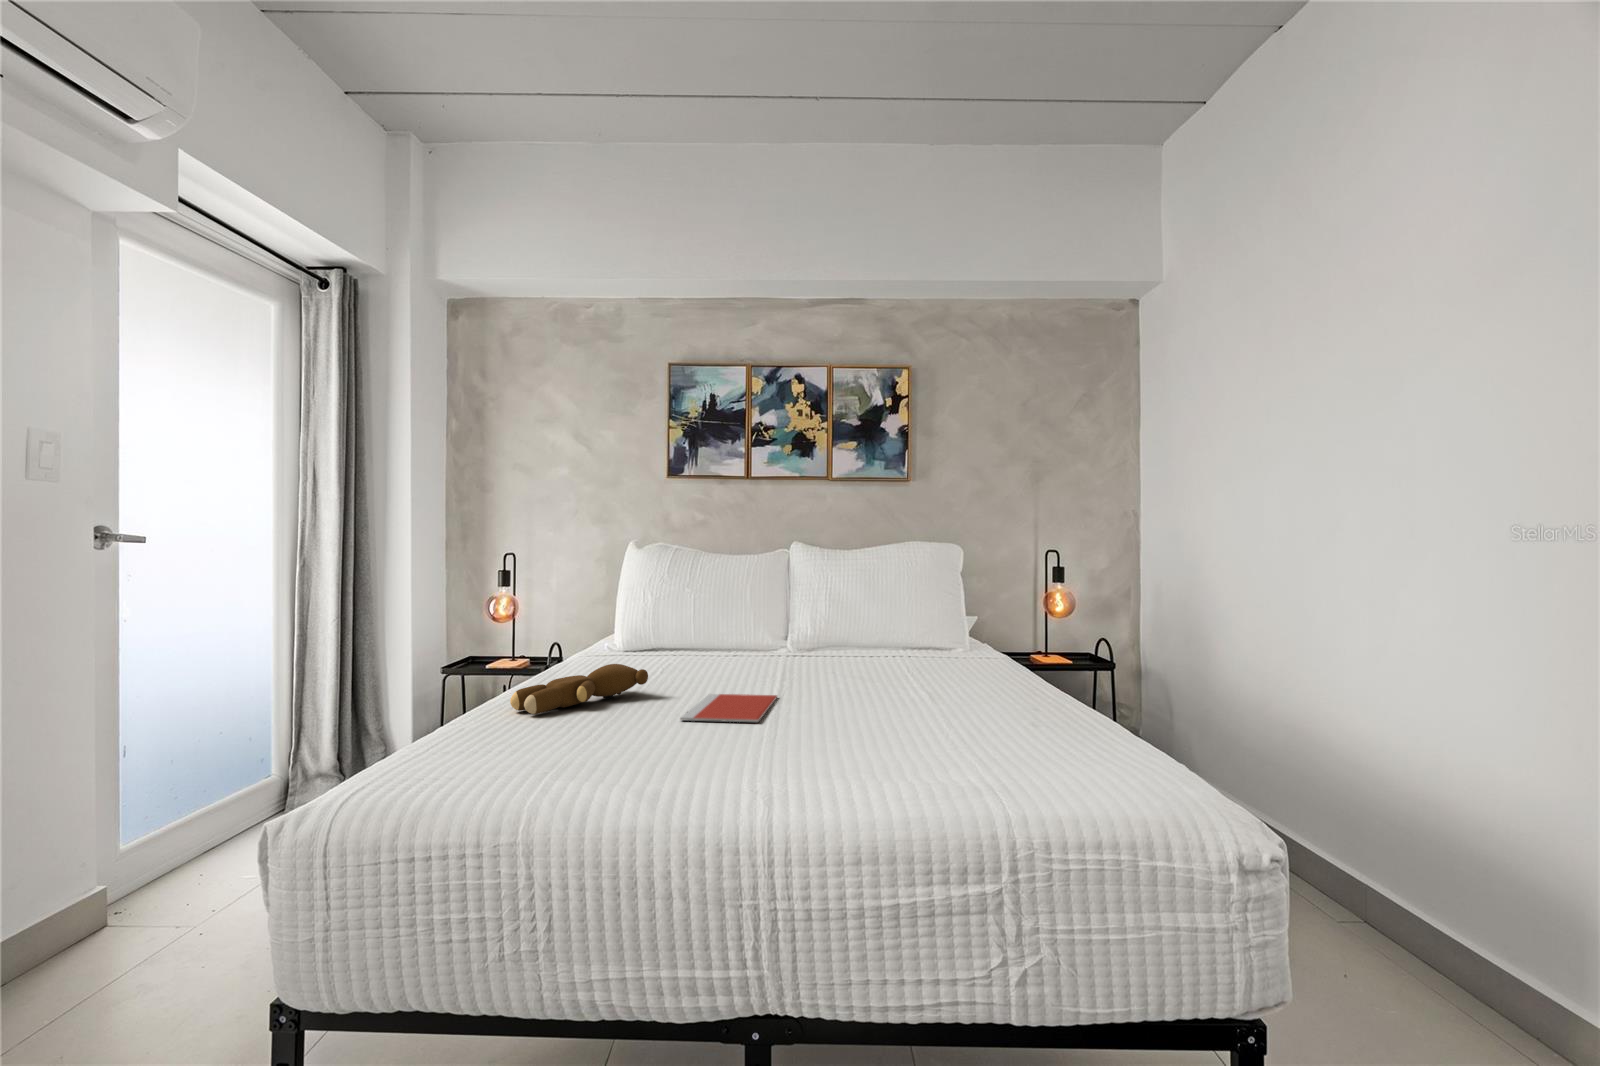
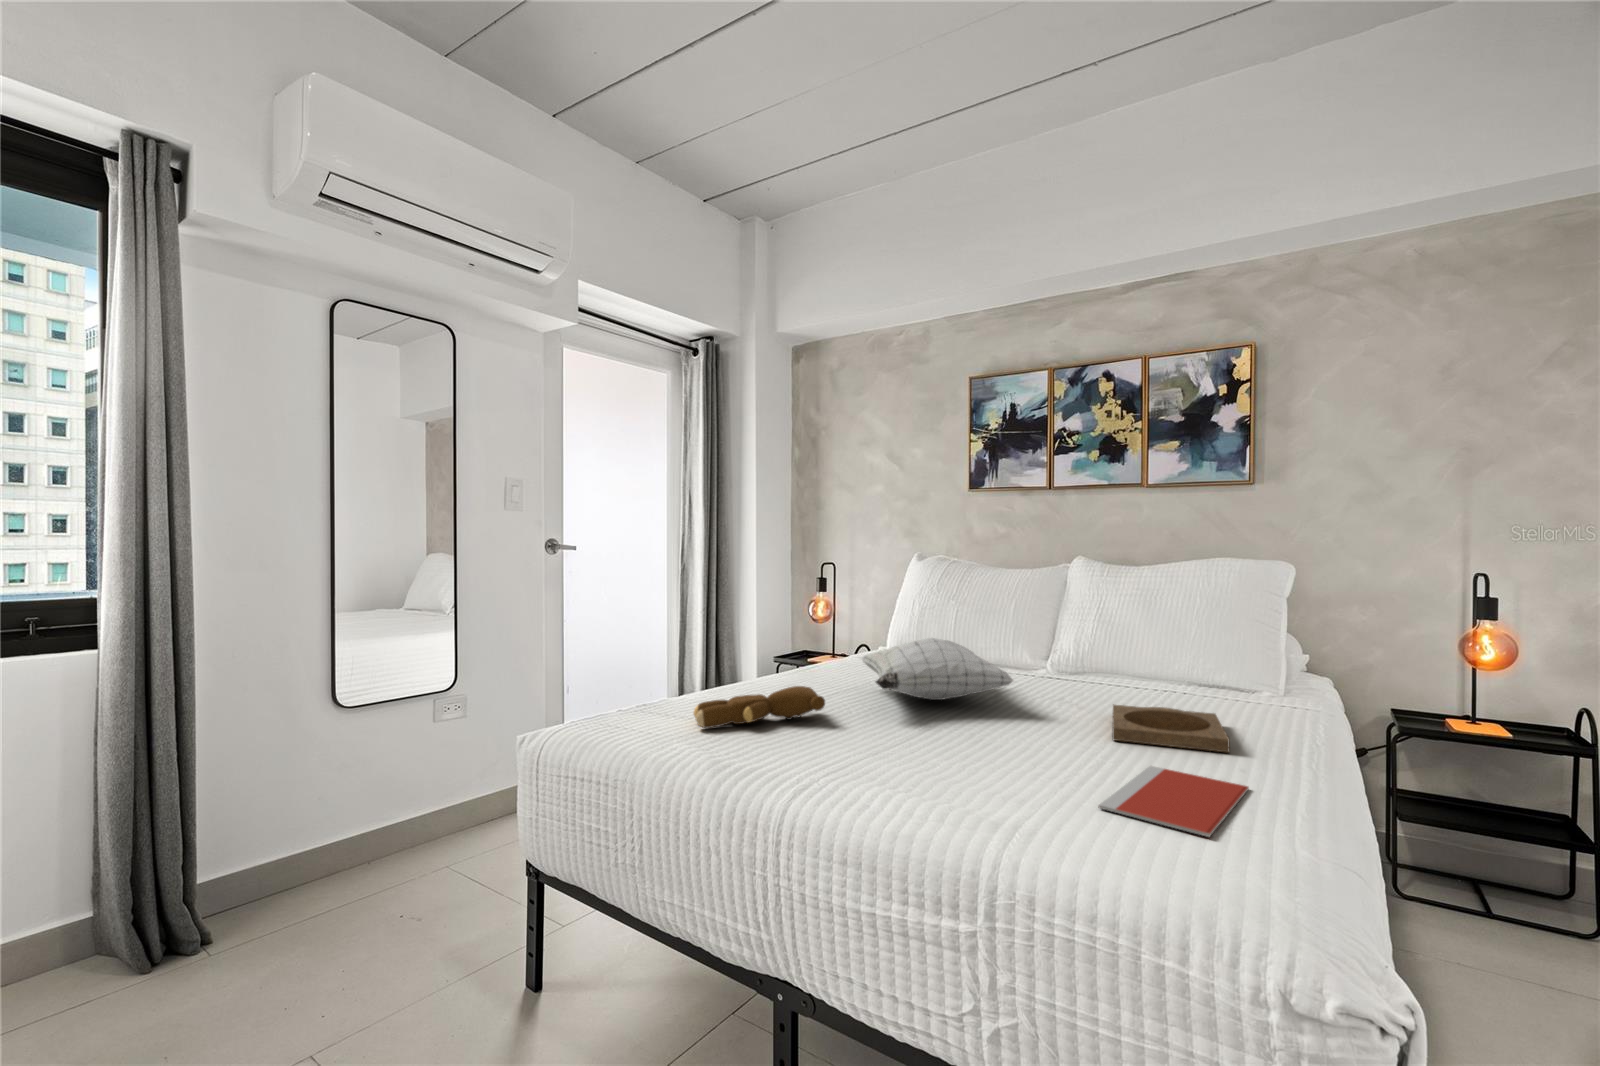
pillow: none [628,611,796,672] -> present [861,638,1013,700]
tray: none [863,652,964,678] -> present [1113,705,1230,752]
notebook: present [680,694,777,722] -> present [1099,766,1249,837]

